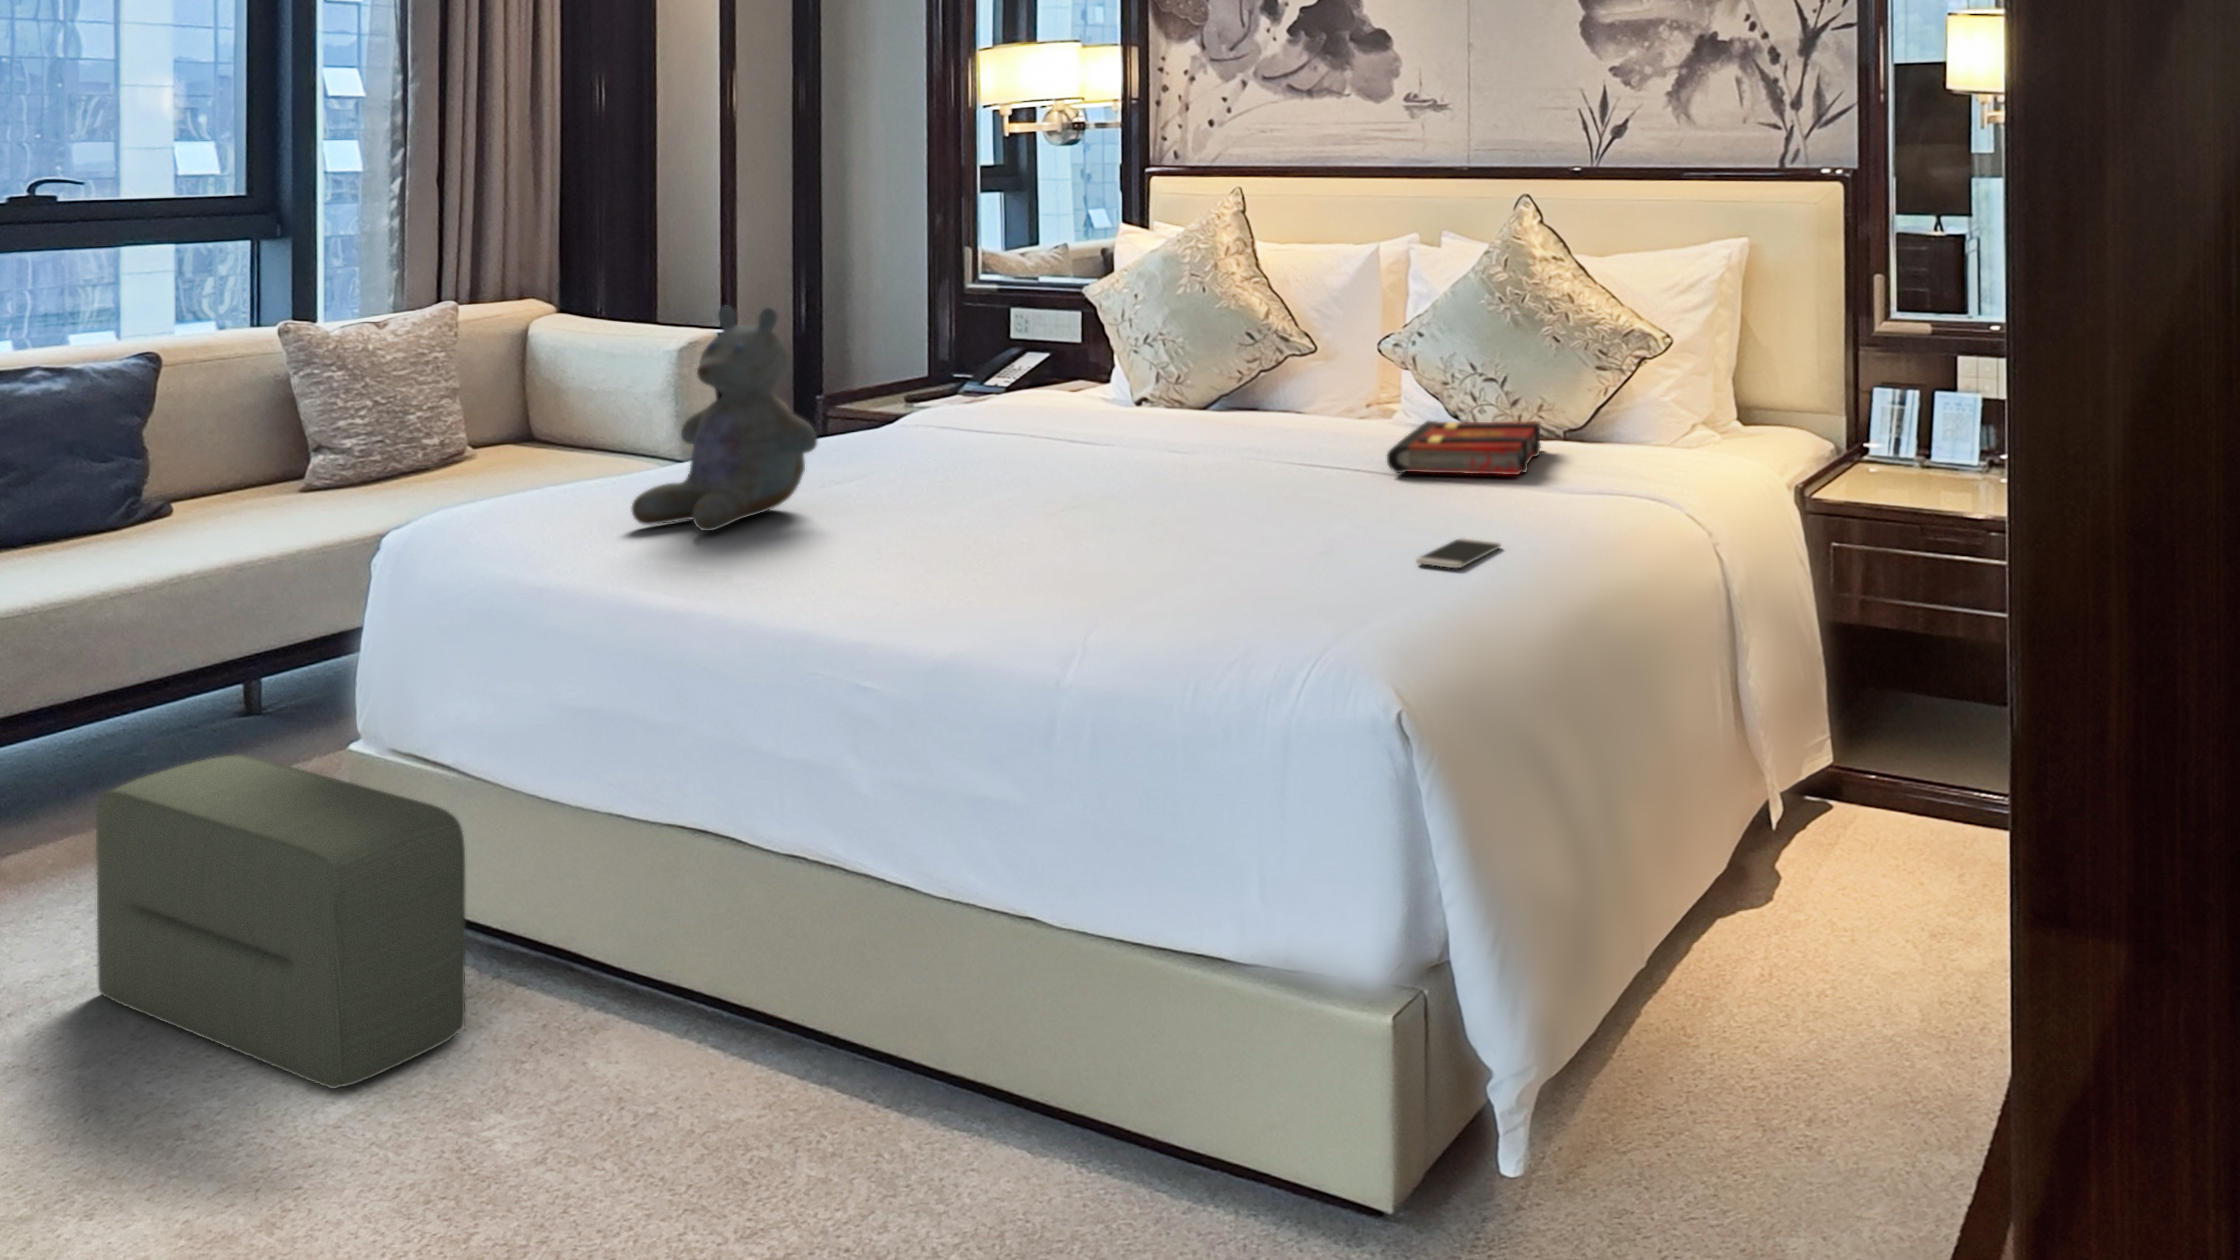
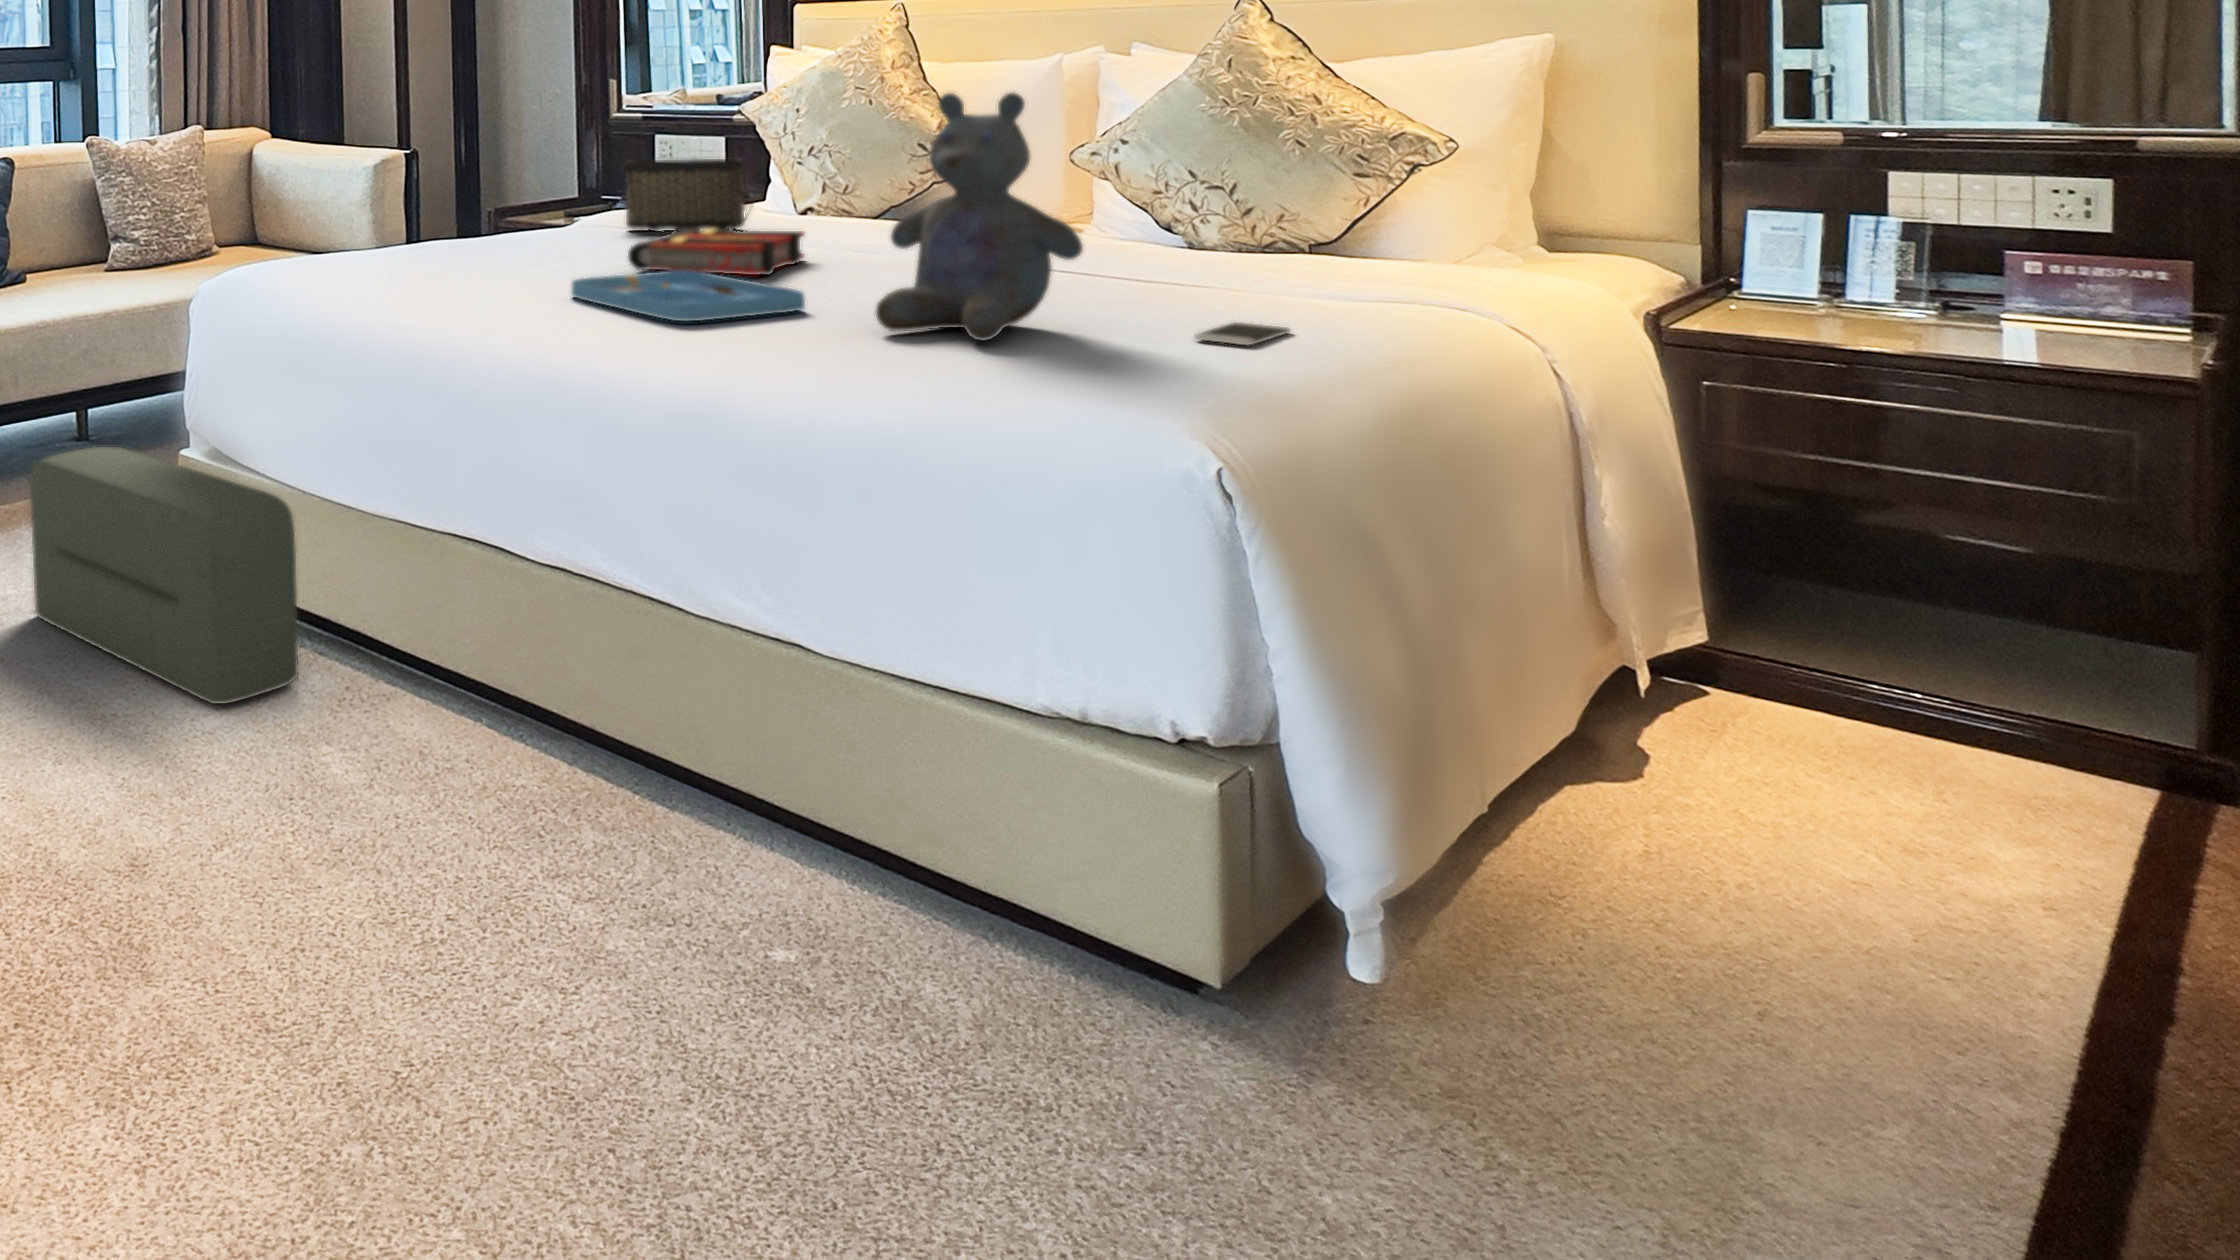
stuffed bear: present [631,305,817,531] -> present [876,92,1083,341]
handbag: none [936,351,1073,435] -> present [624,159,750,233]
book: present [1387,421,1541,475] -> present [628,228,805,275]
tray: none [829,499,1072,573] -> present [572,270,805,321]

